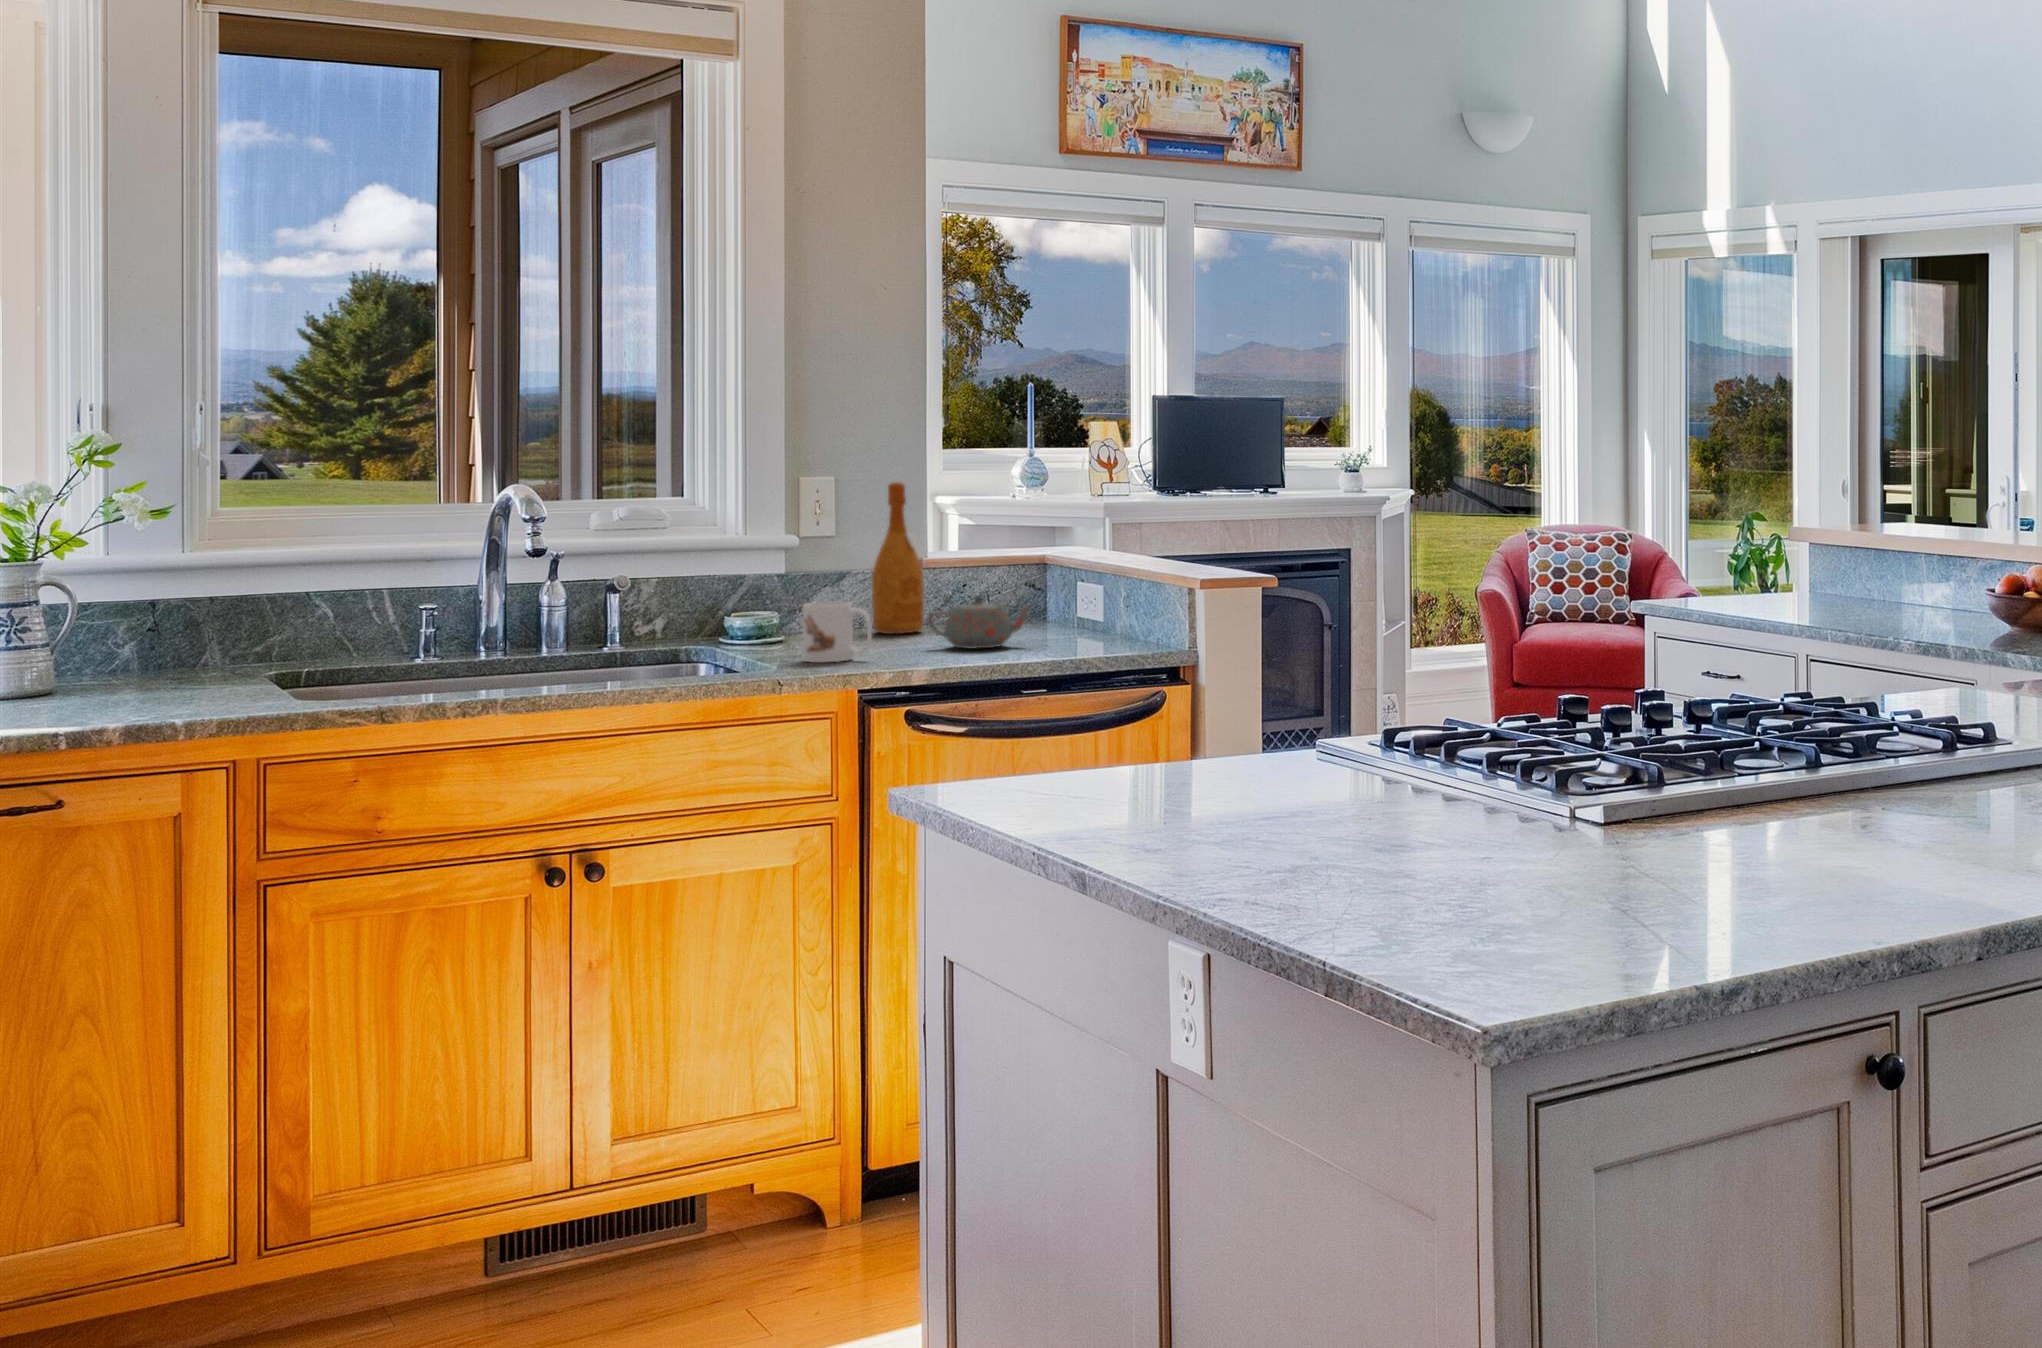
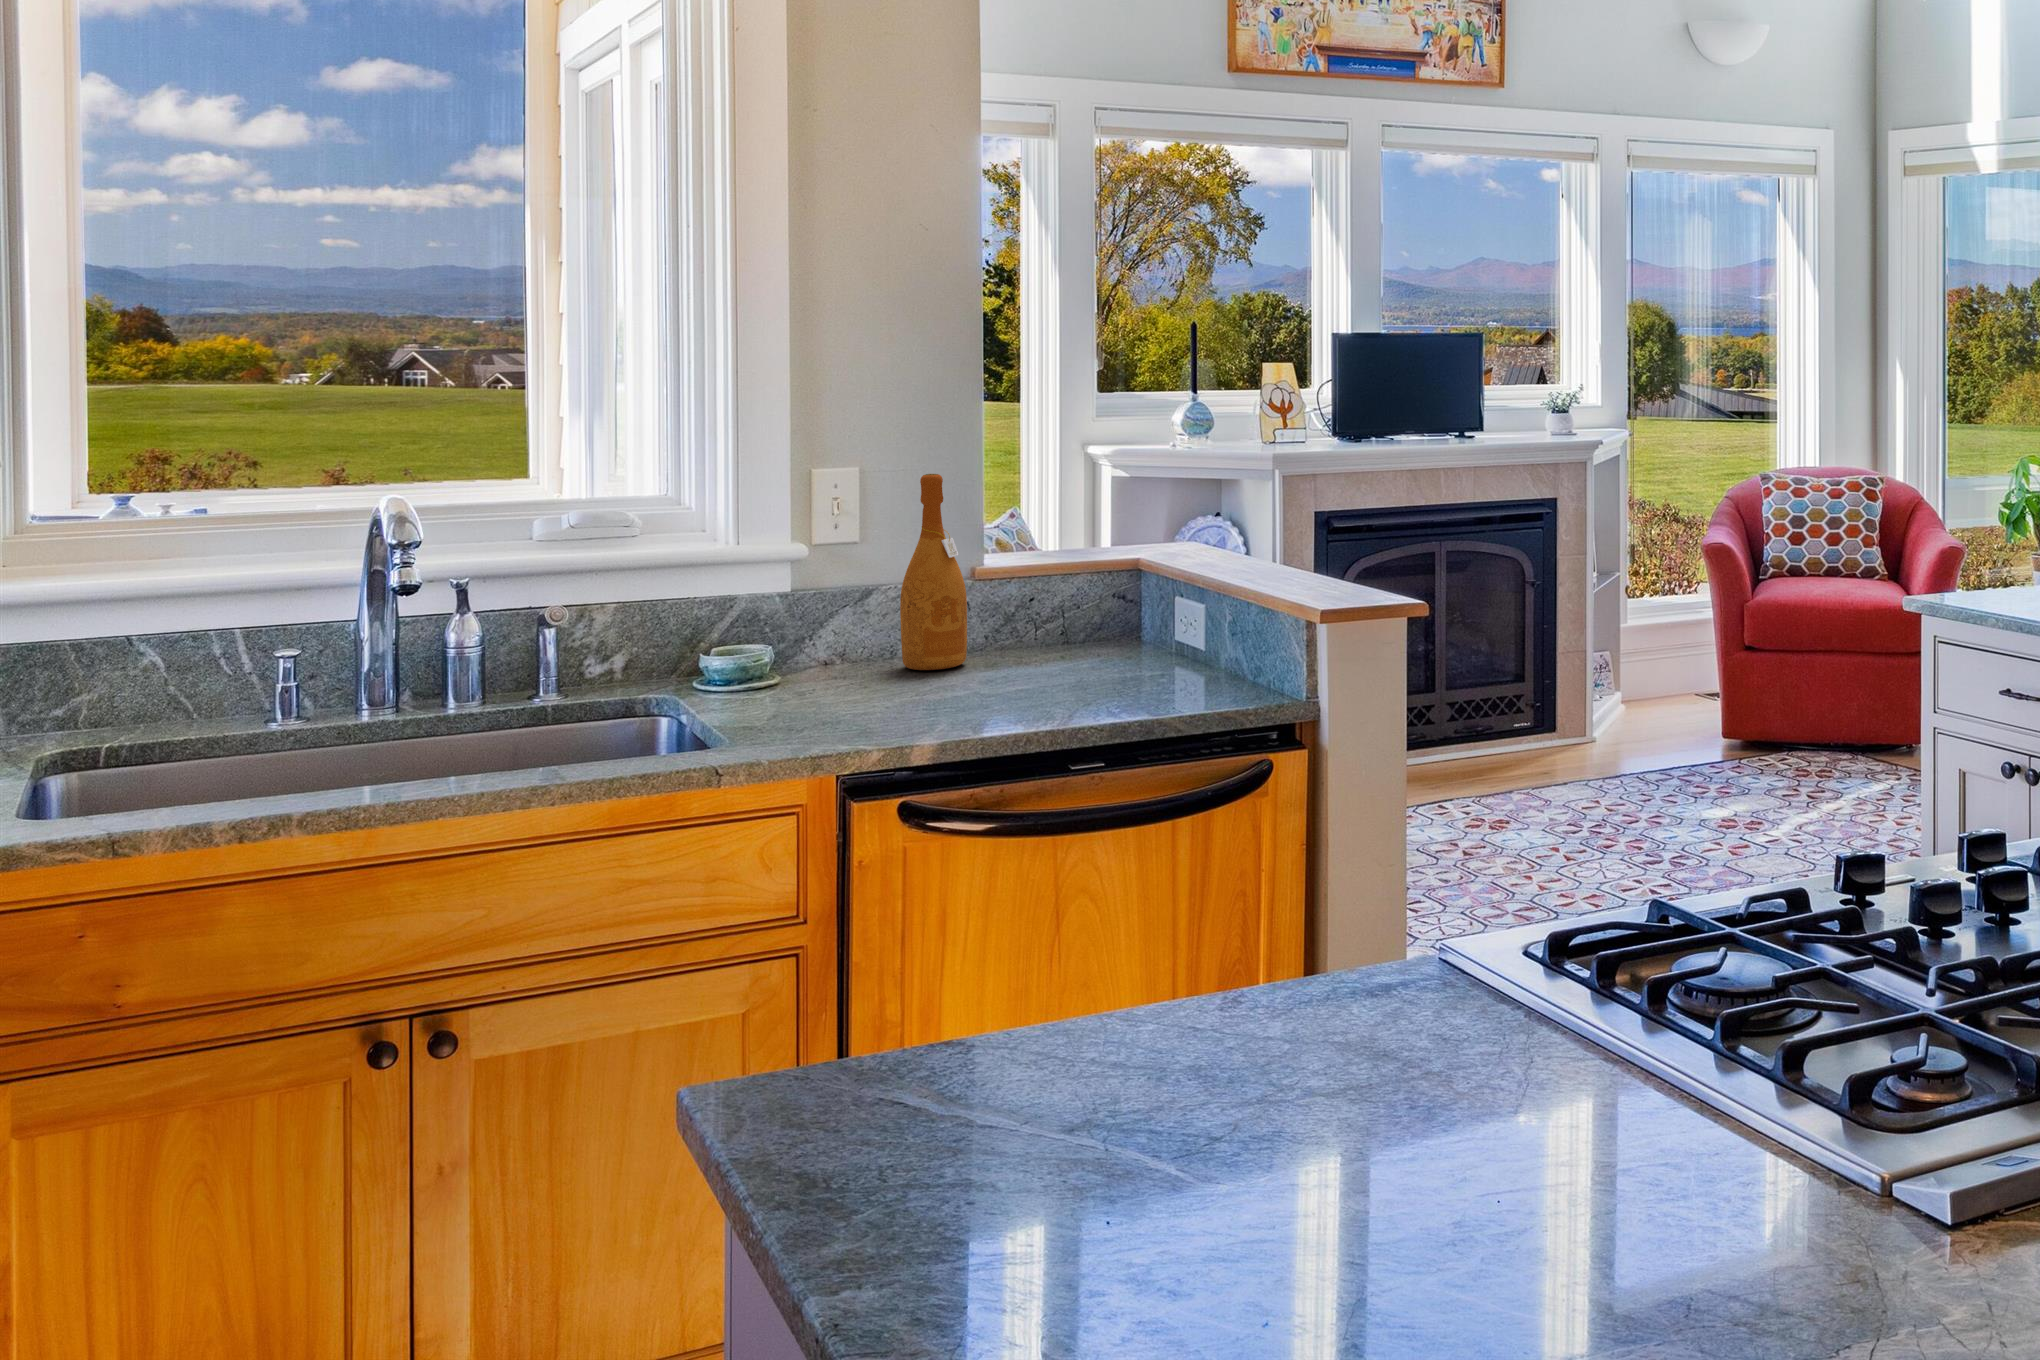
teapot: present [927,595,1033,649] -> none [941,633,1088,708]
mug: present [803,602,872,662] -> none [756,652,848,741]

